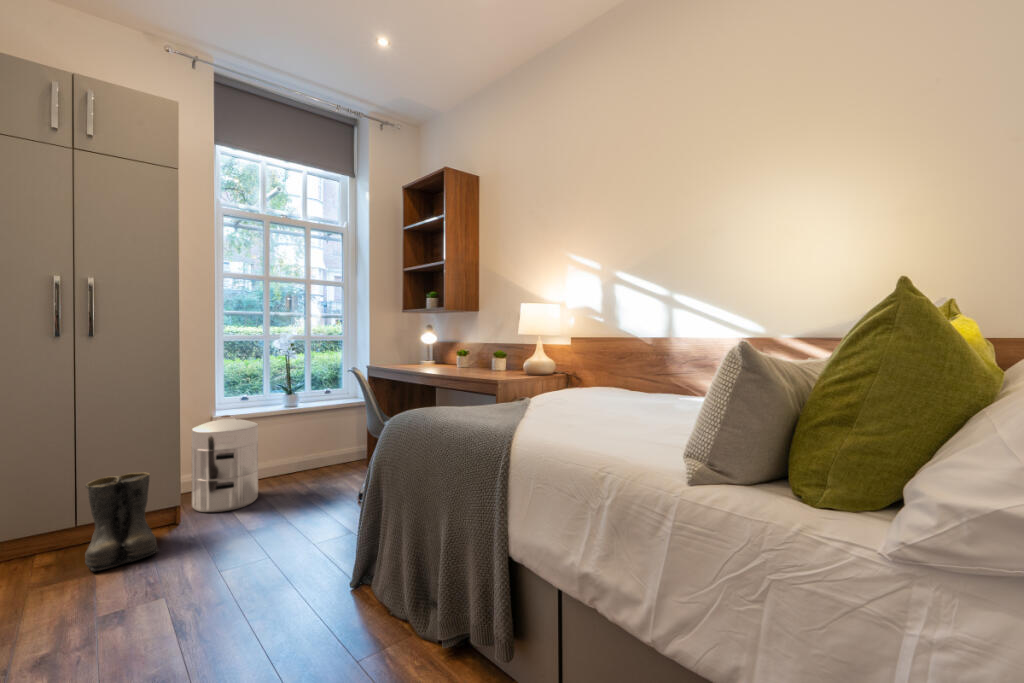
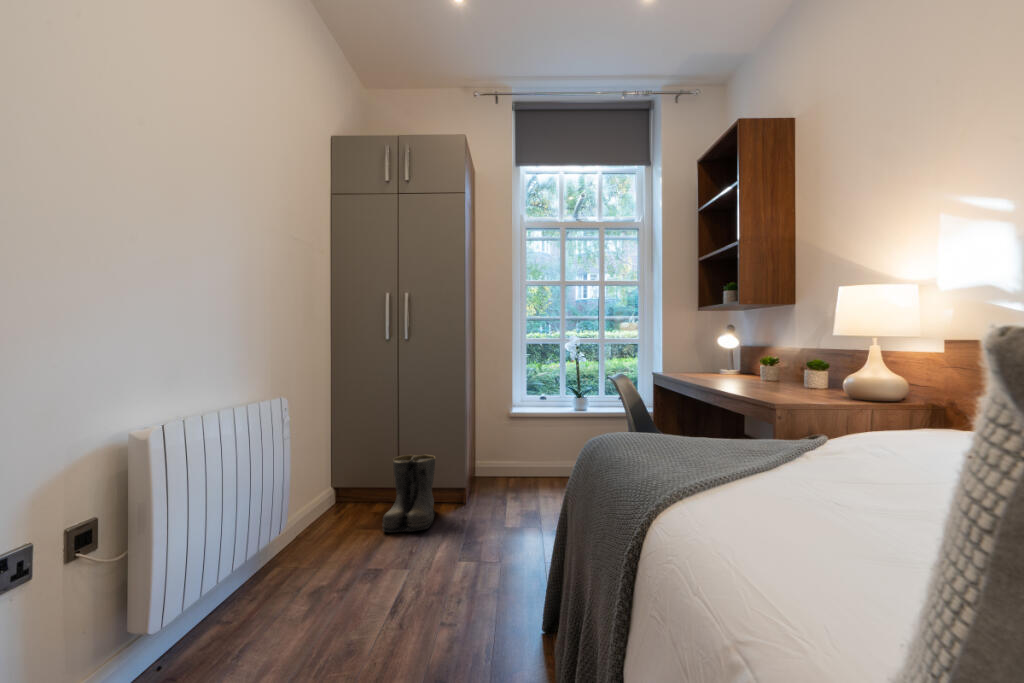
waste bin: present [192,415,258,512] -> none [479,413,533,504]

